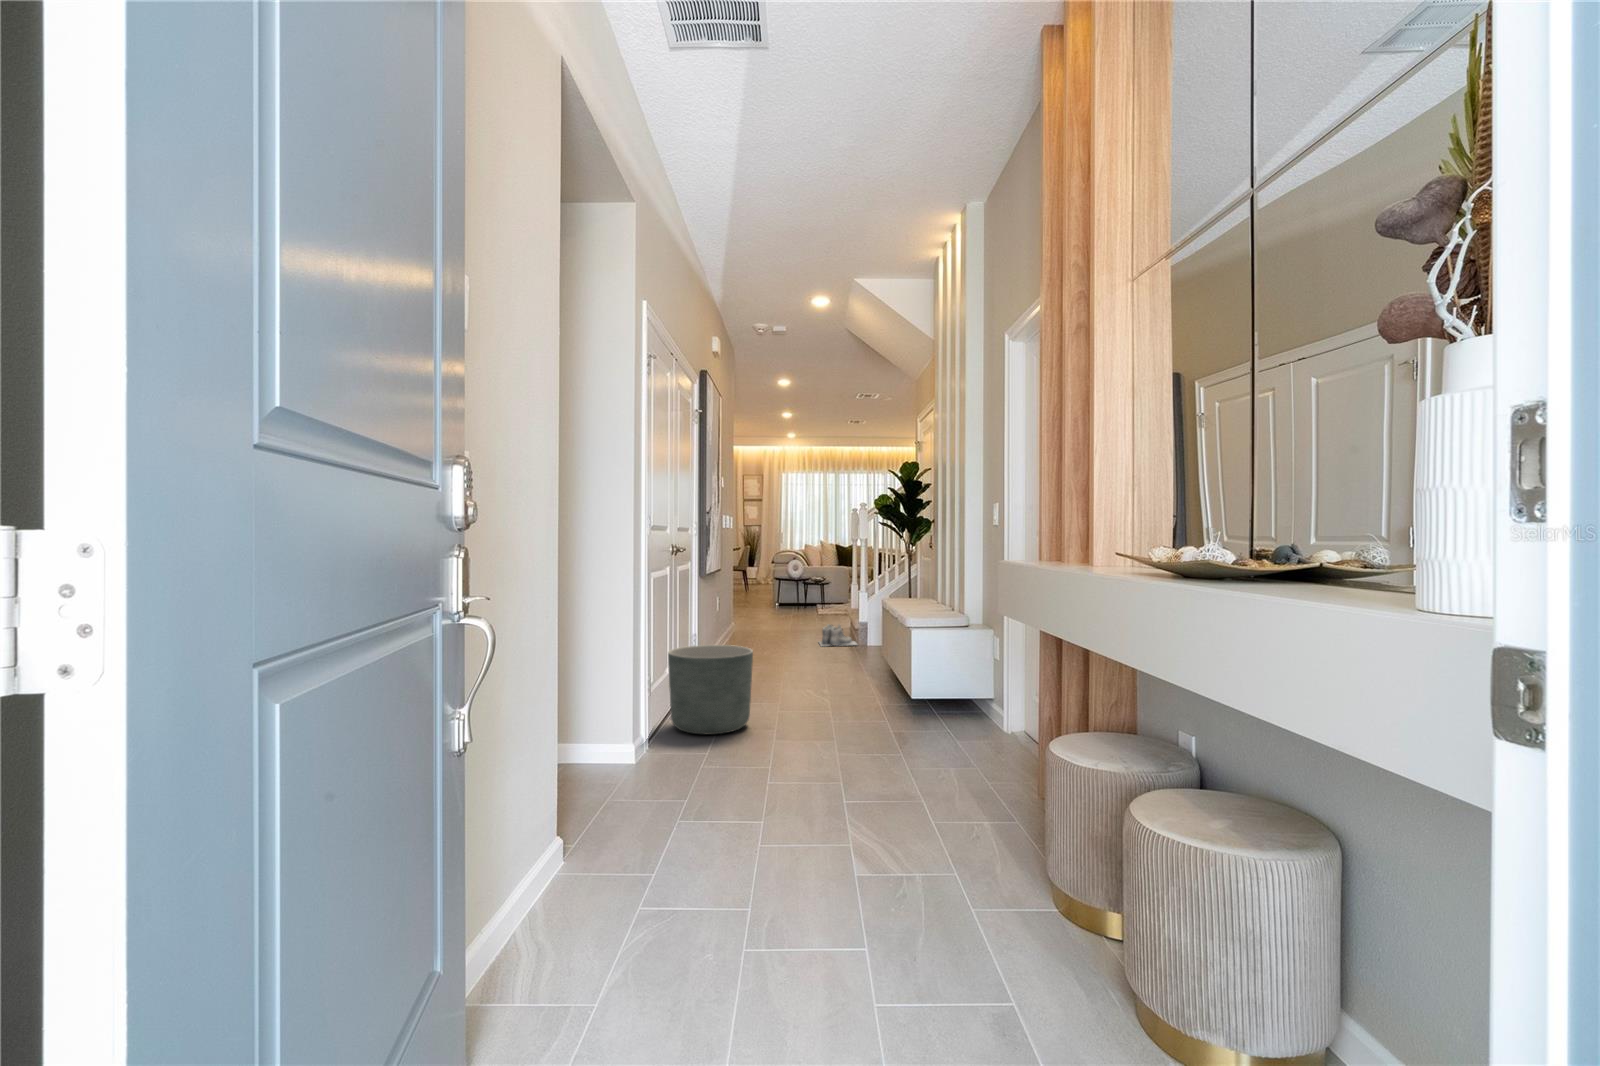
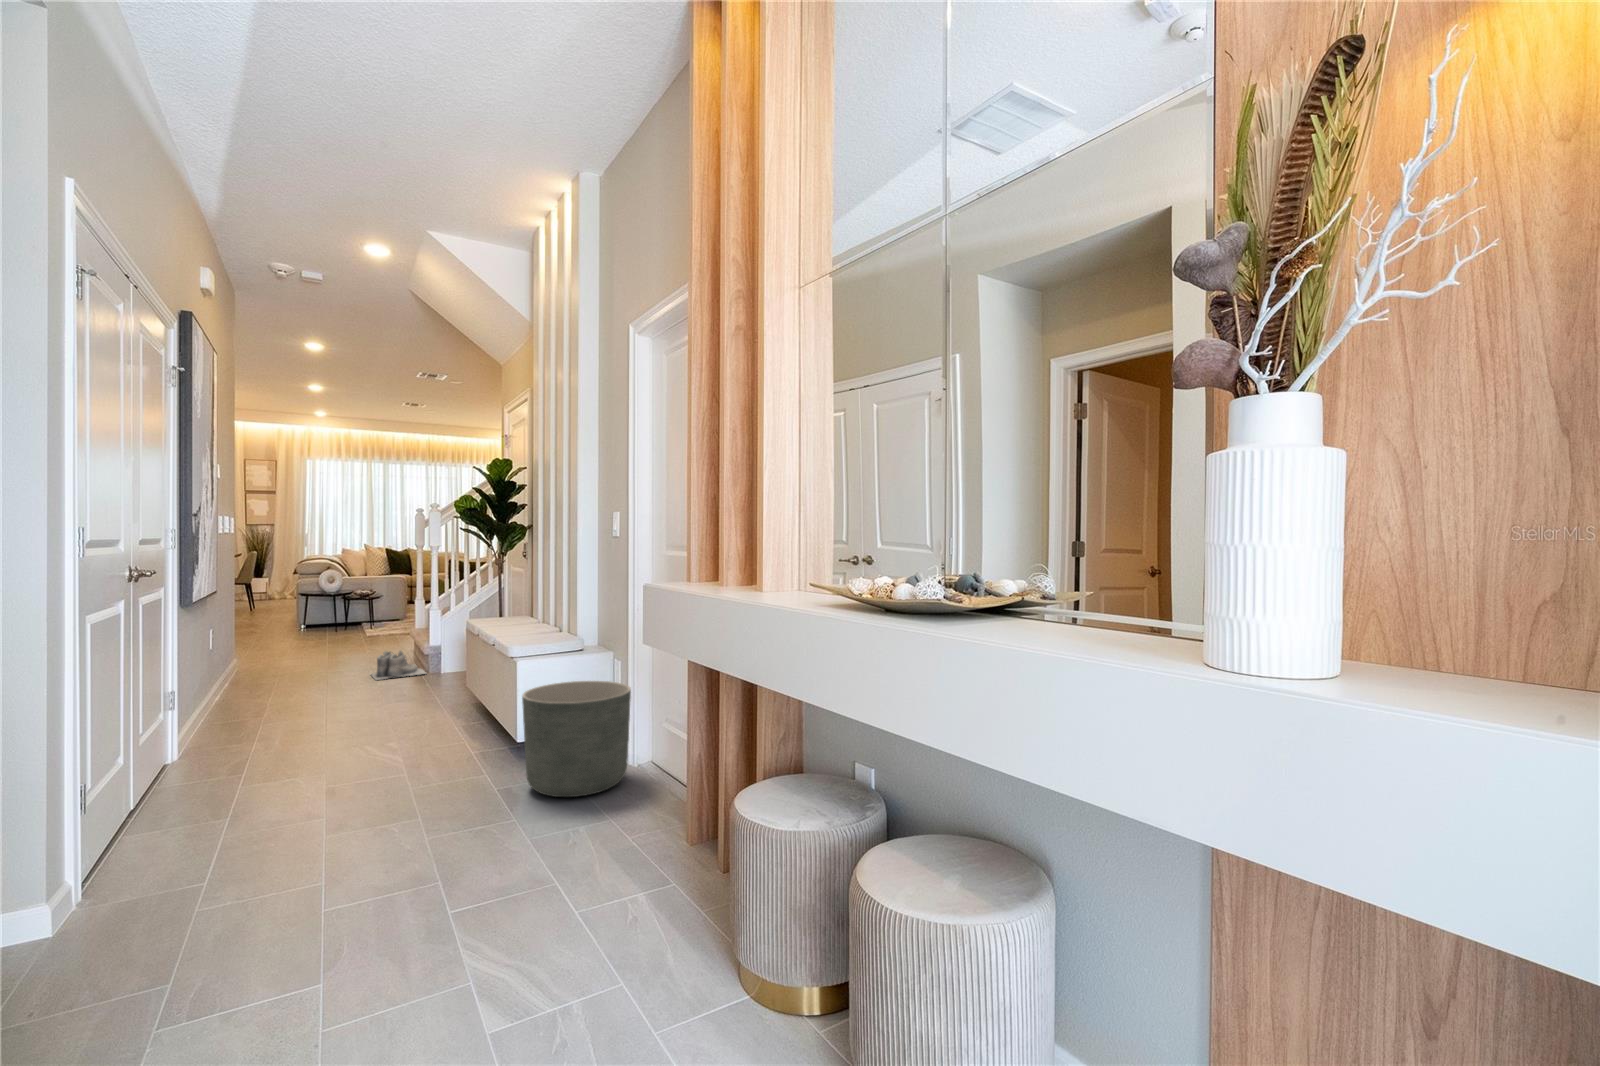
planter: present [668,645,753,735] -> present [522,681,631,797]

